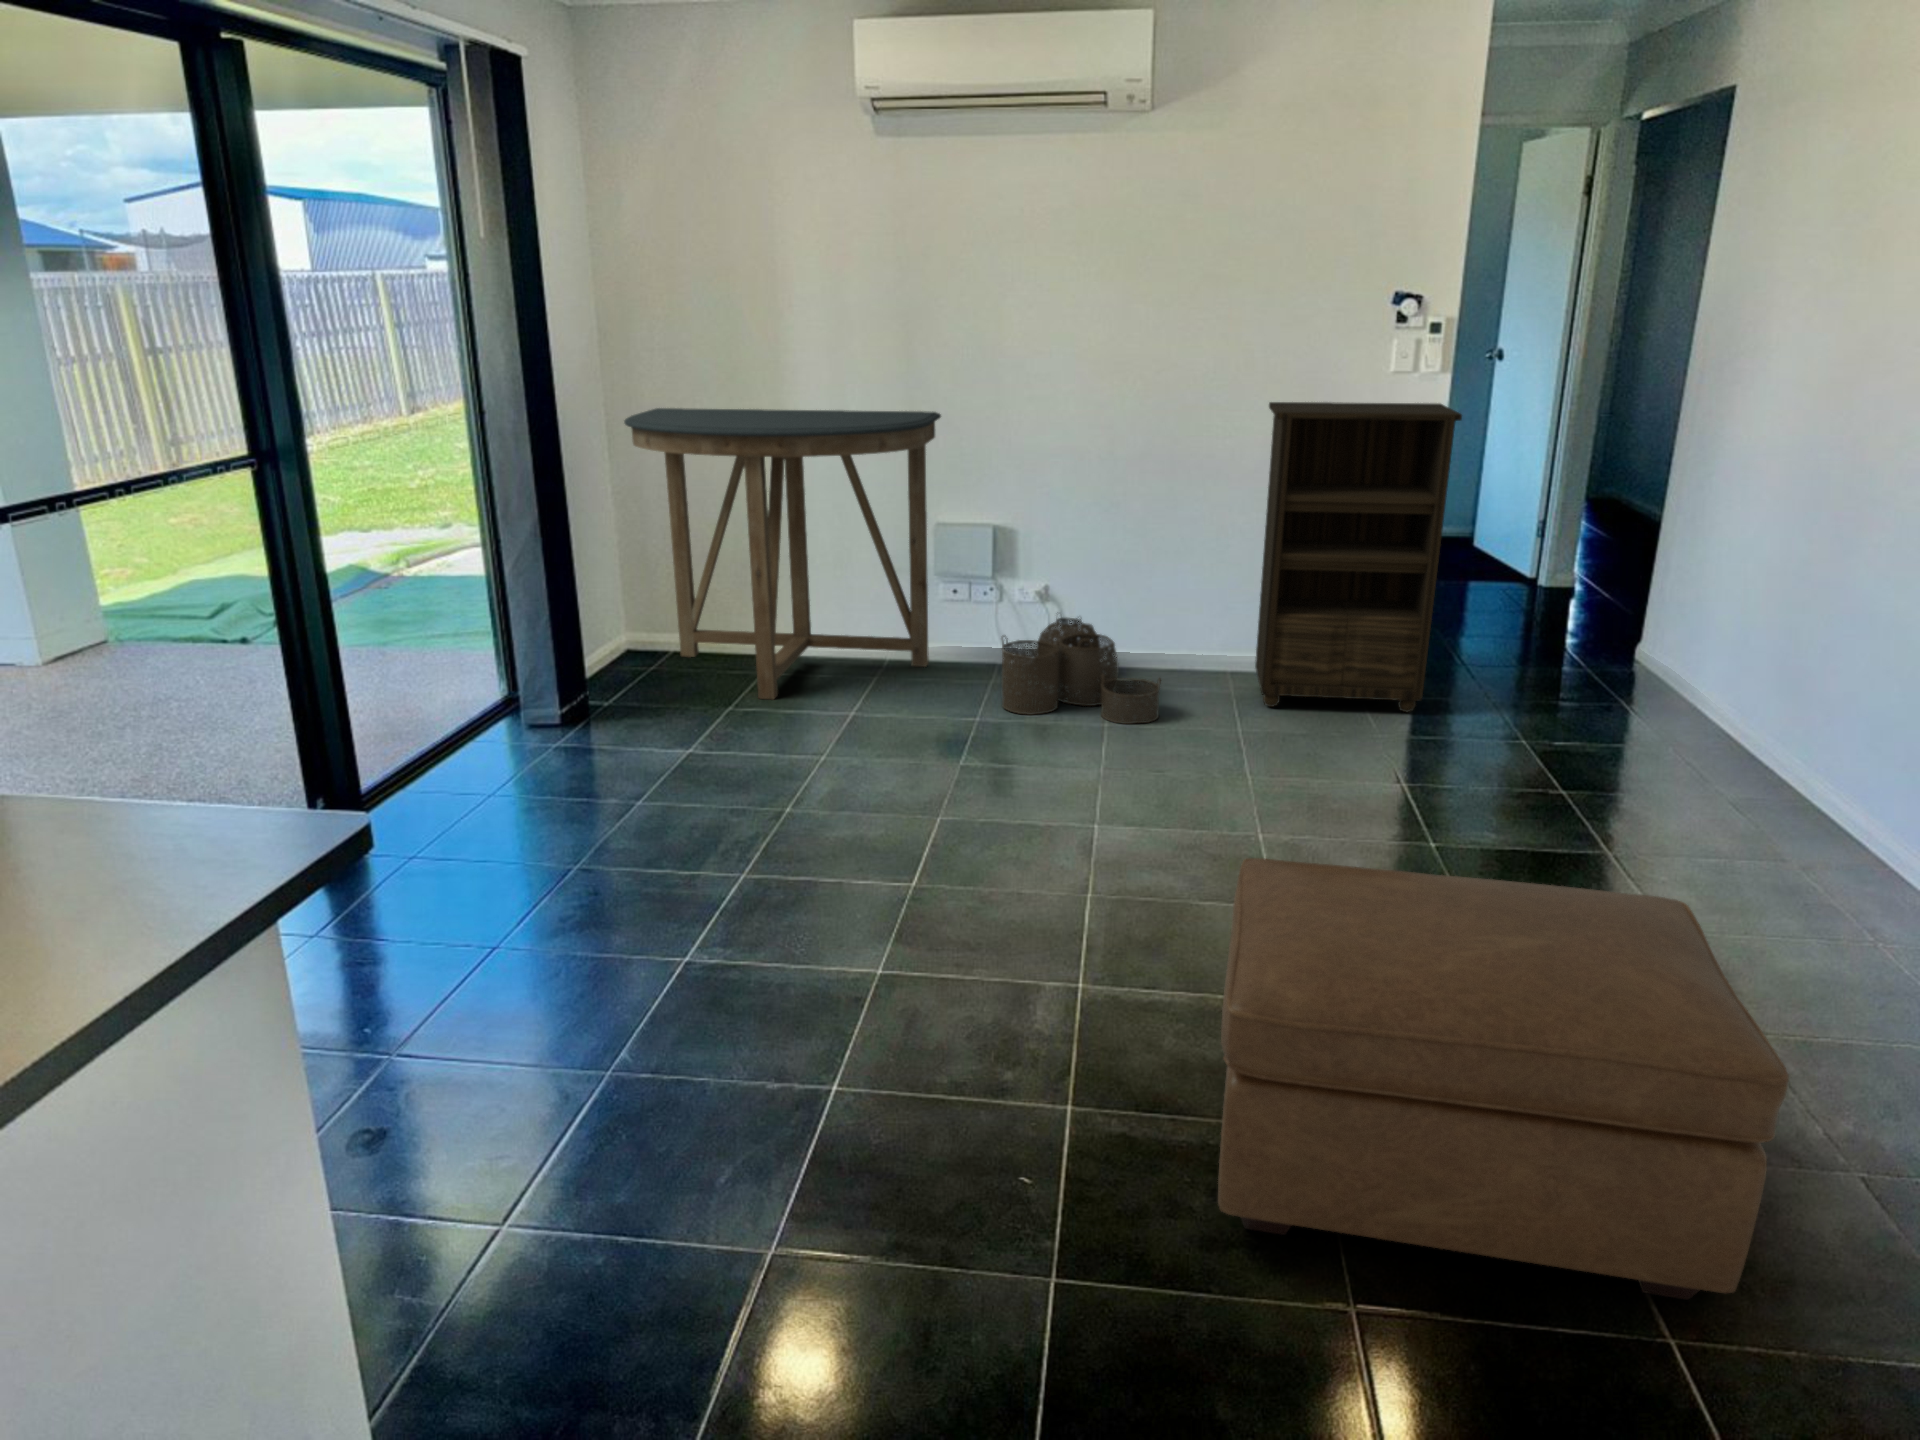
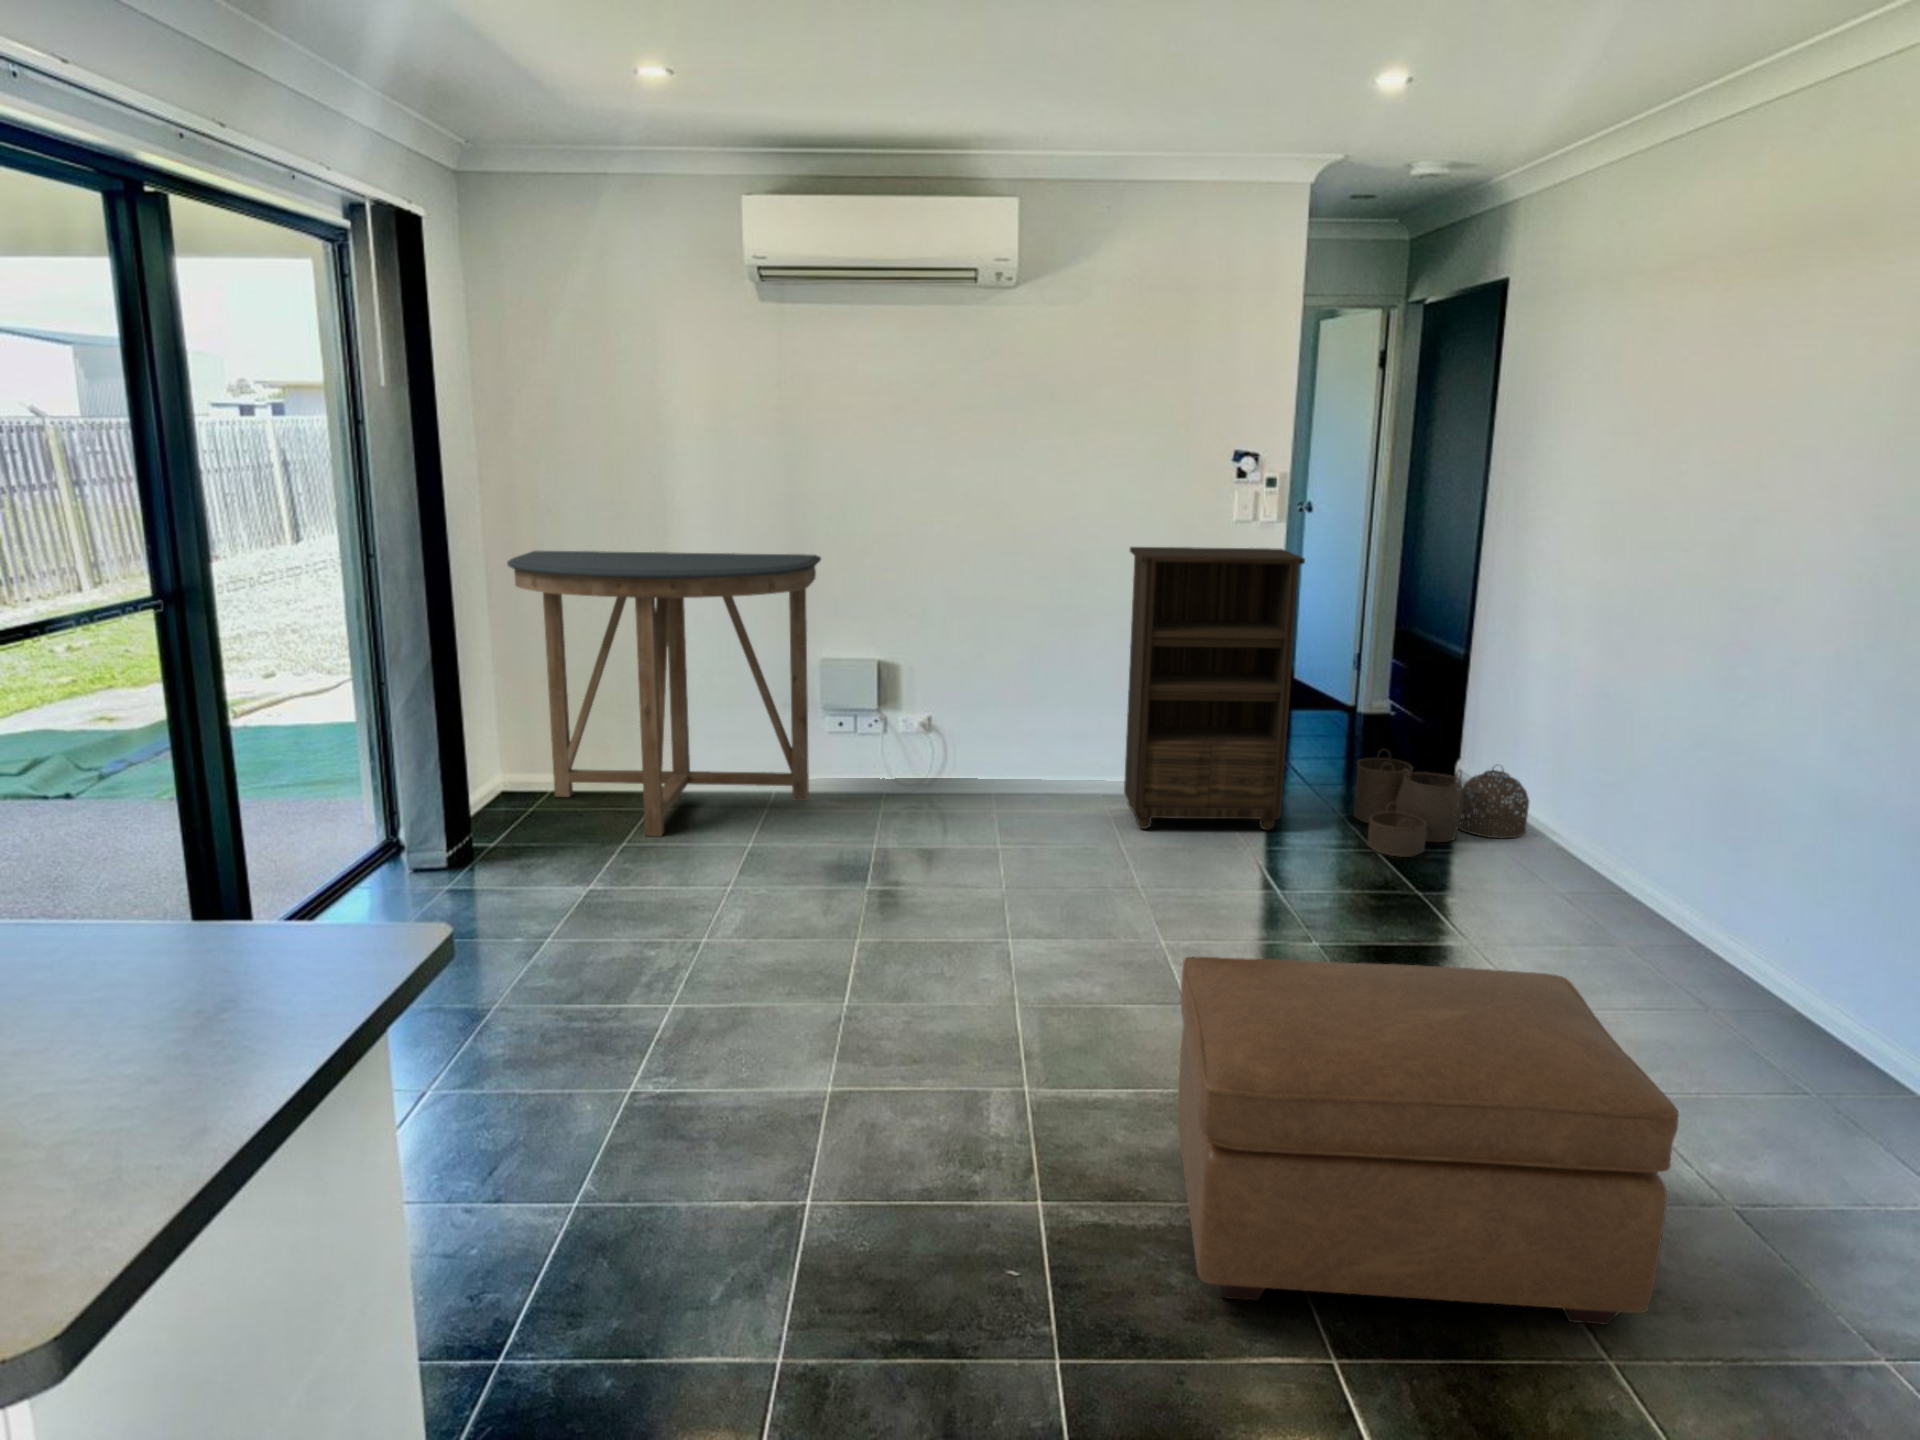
woven basket: present [1002,617,1161,724] -> present [1354,750,1530,857]

